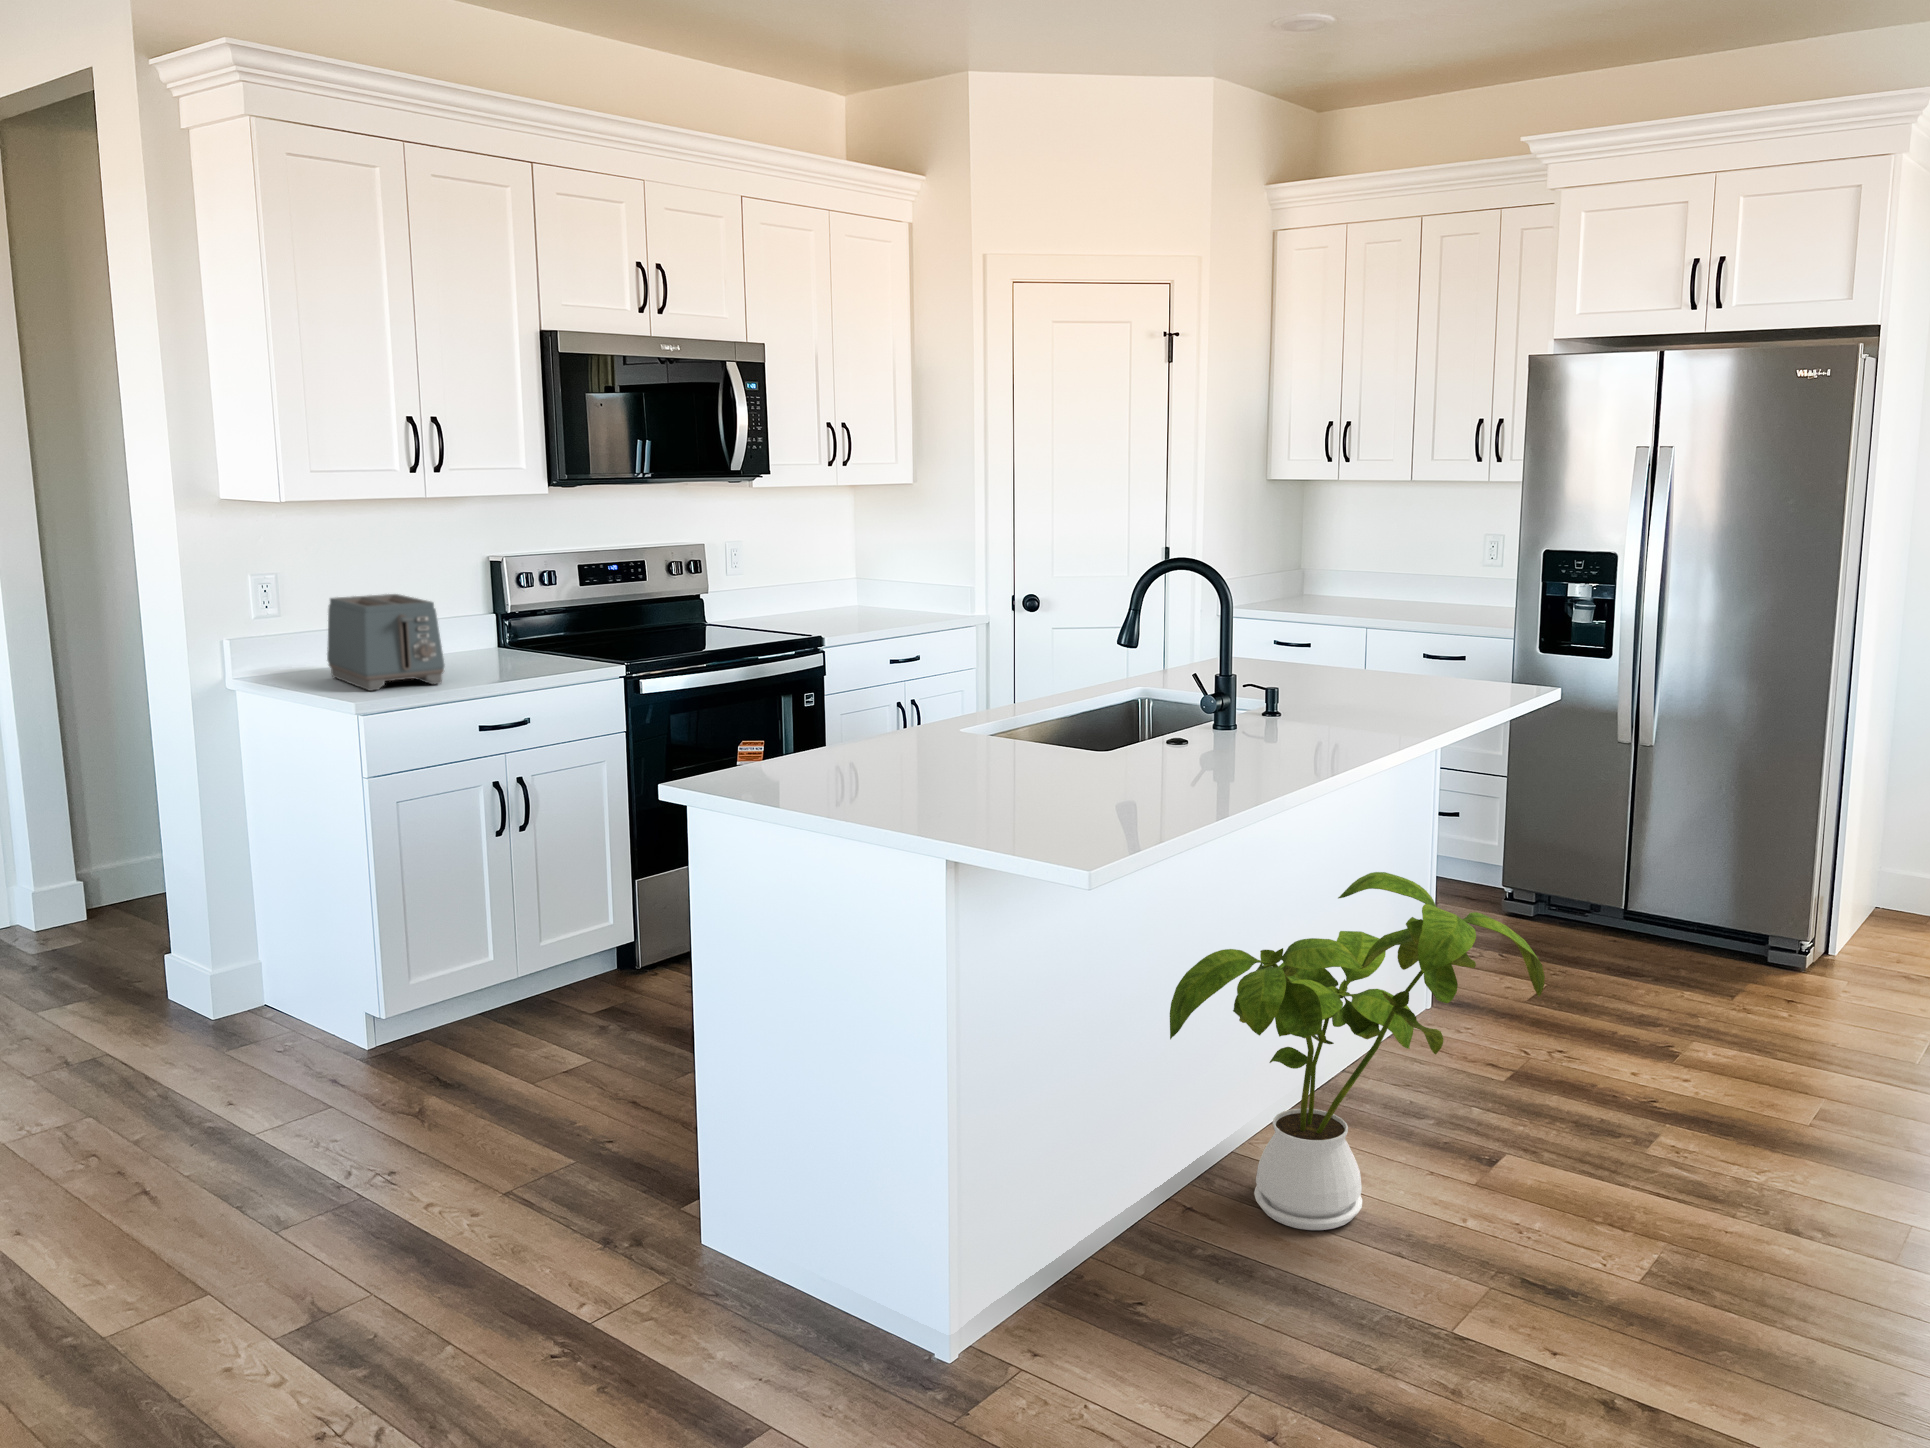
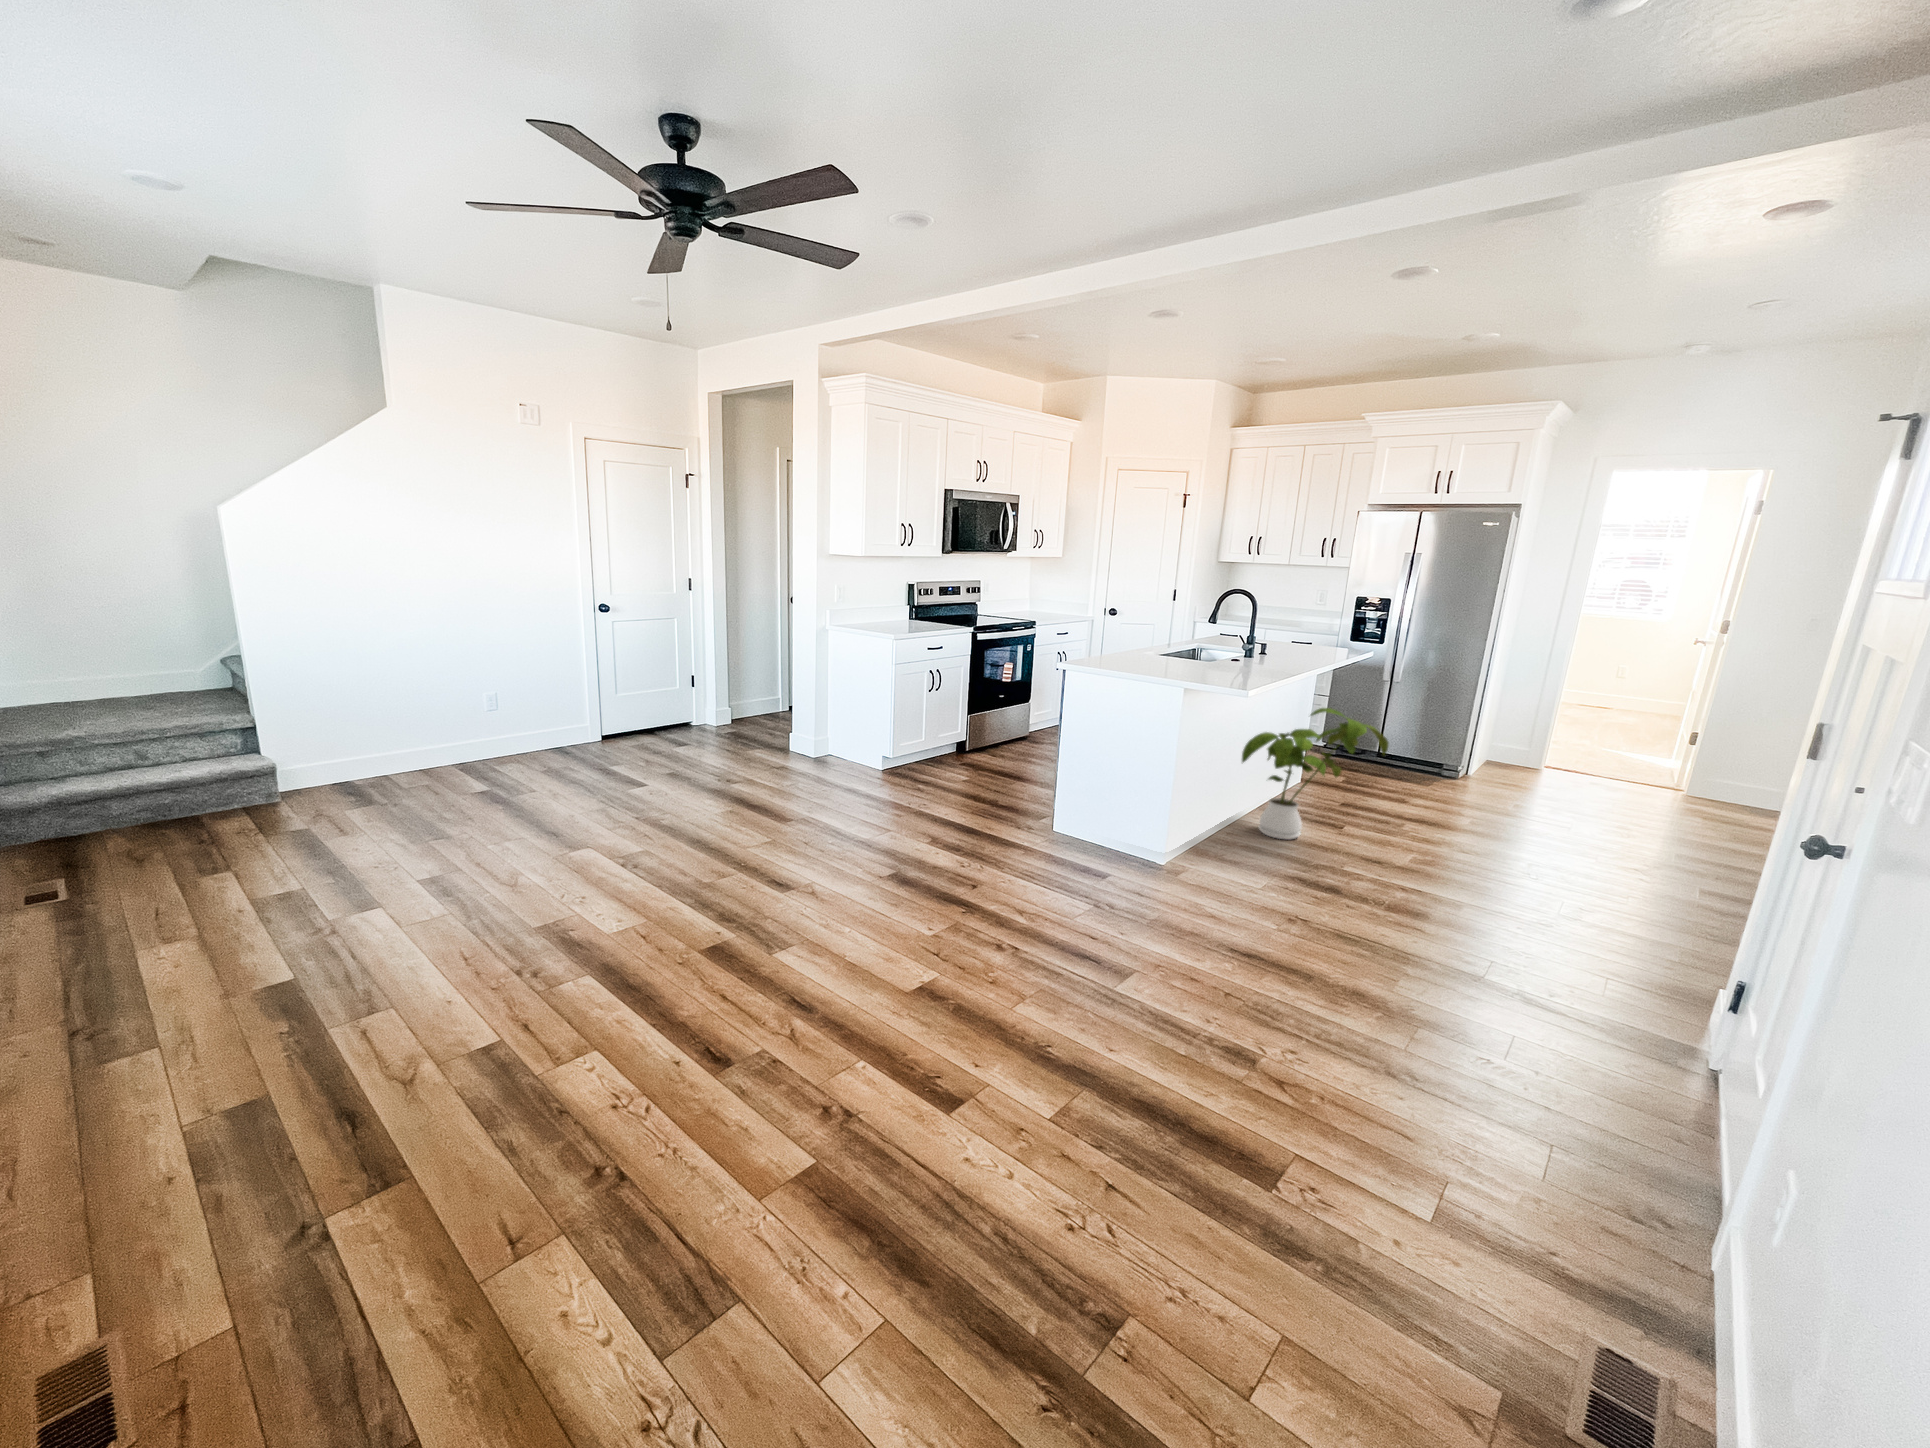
toaster: present [327,594,445,691] -> none [868,594,919,631]

